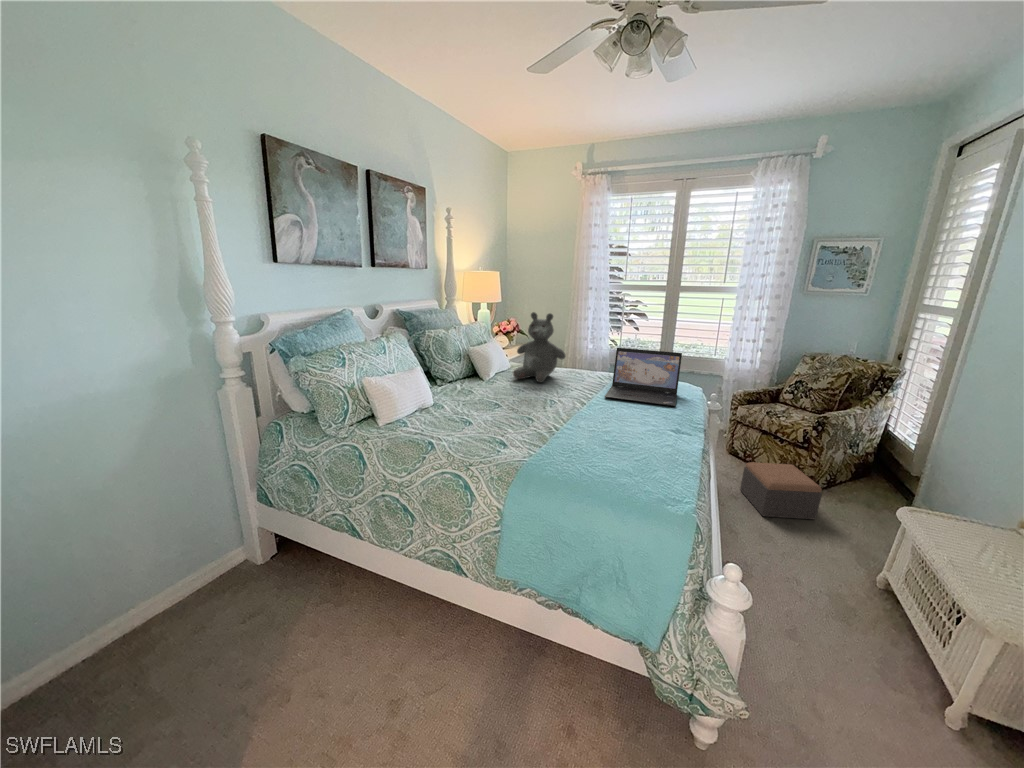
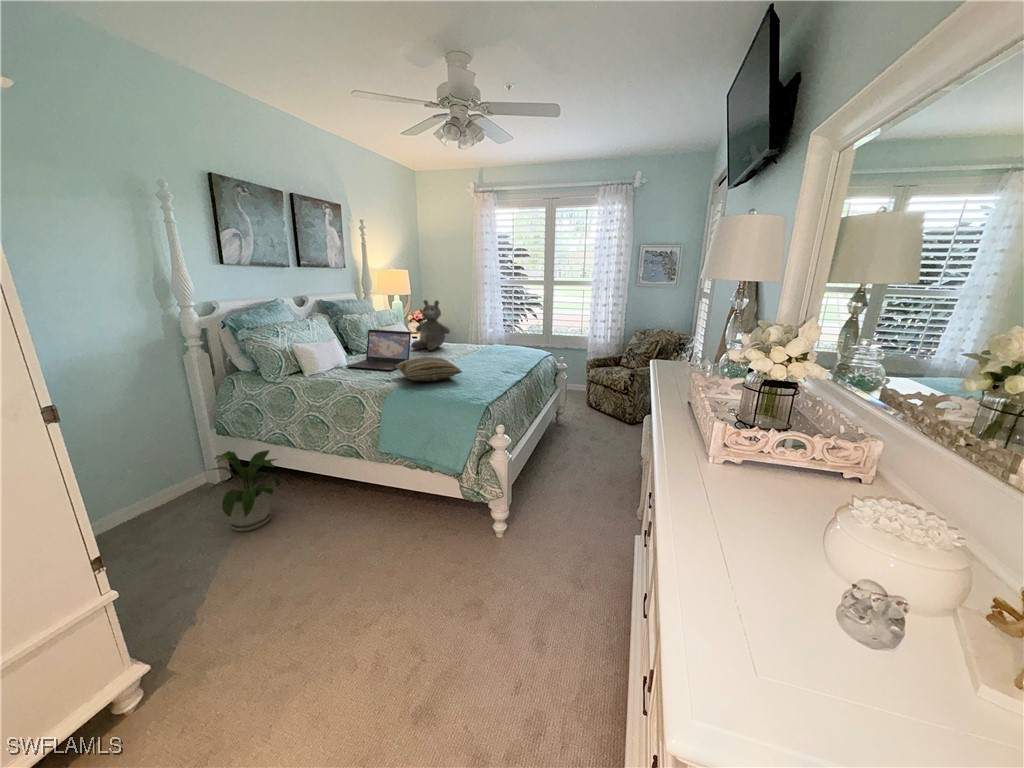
laptop: present [604,348,682,406] -> present [346,330,411,371]
pillow: none [512,407,625,452] -> present [396,357,462,381]
footstool: present [740,462,822,519] -> none [582,404,626,438]
house plant: none [227,538,340,685] -> present [210,450,280,531]

